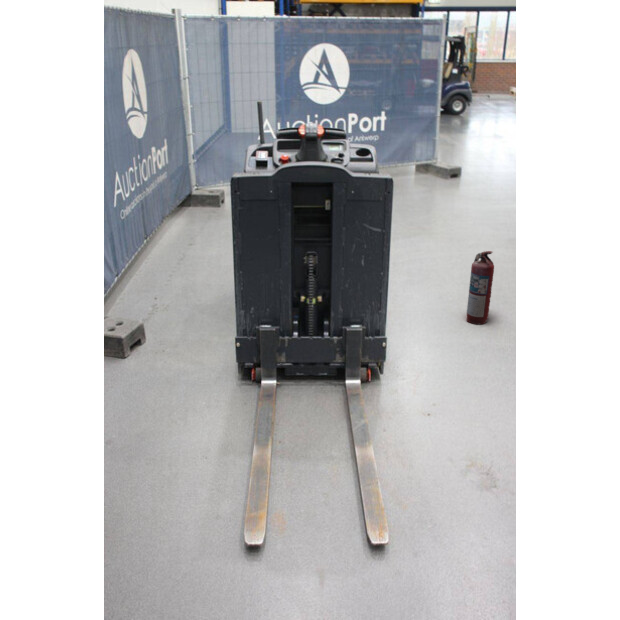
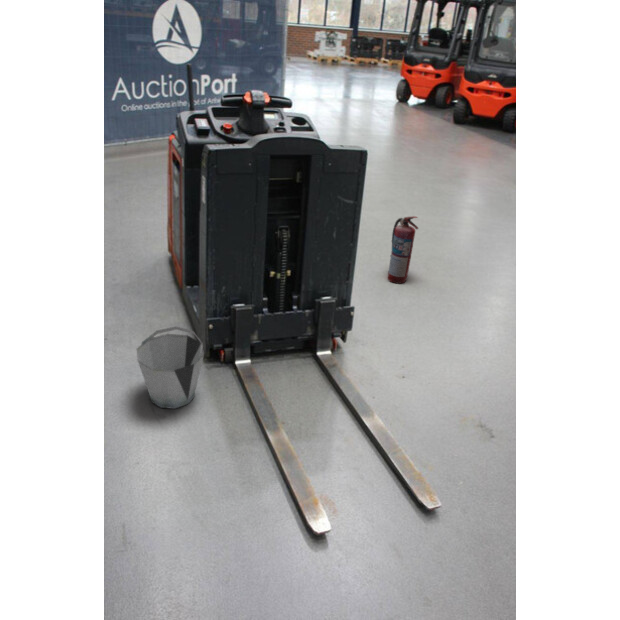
bucket: none [158,339,220,414] -> present [137,327,204,409]

